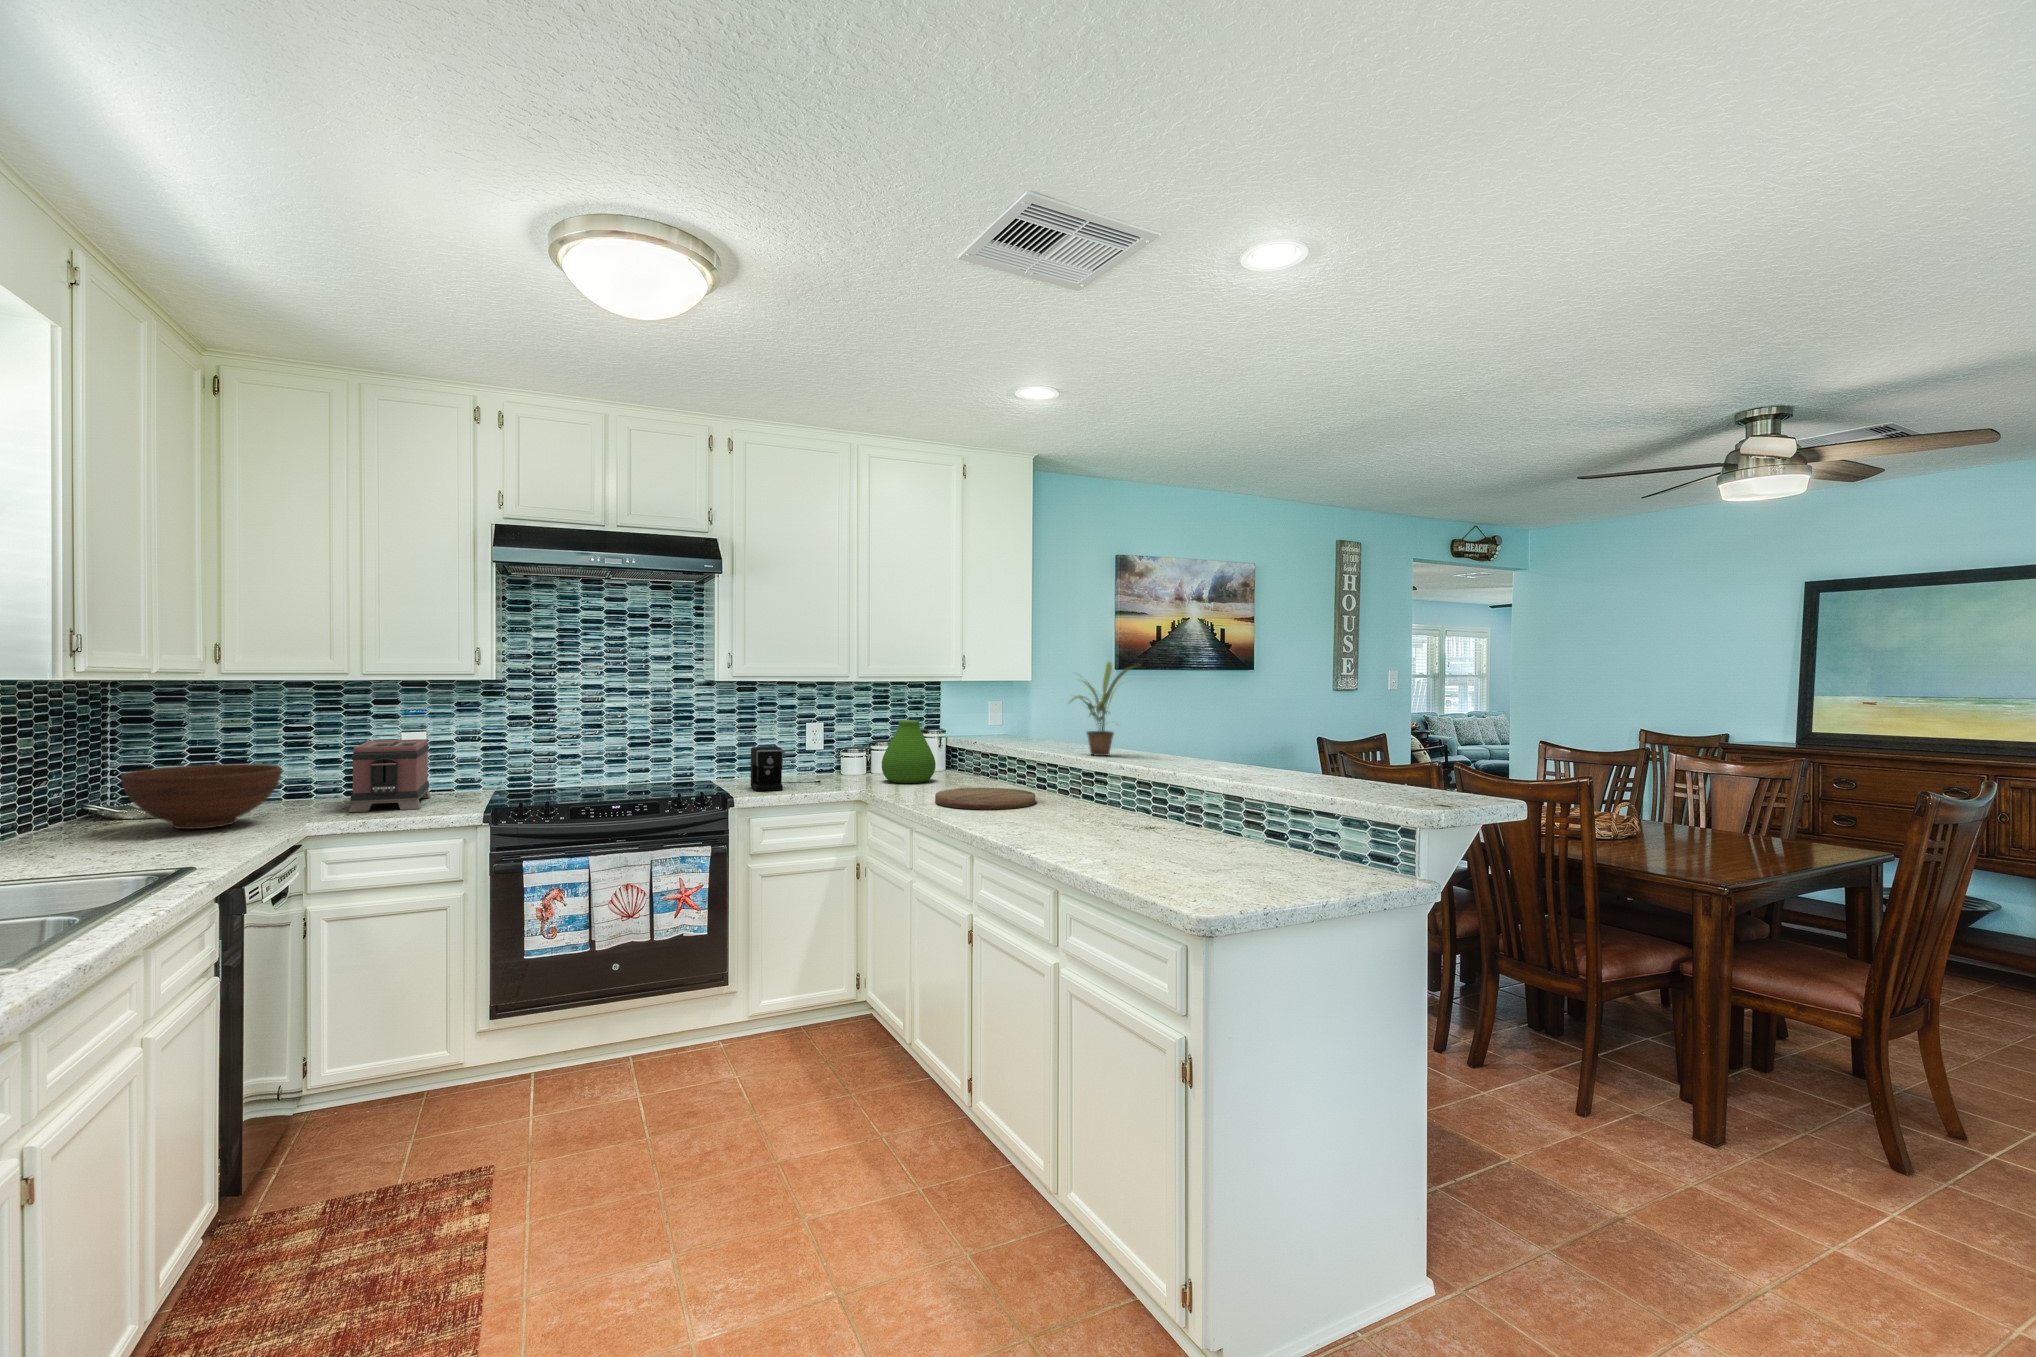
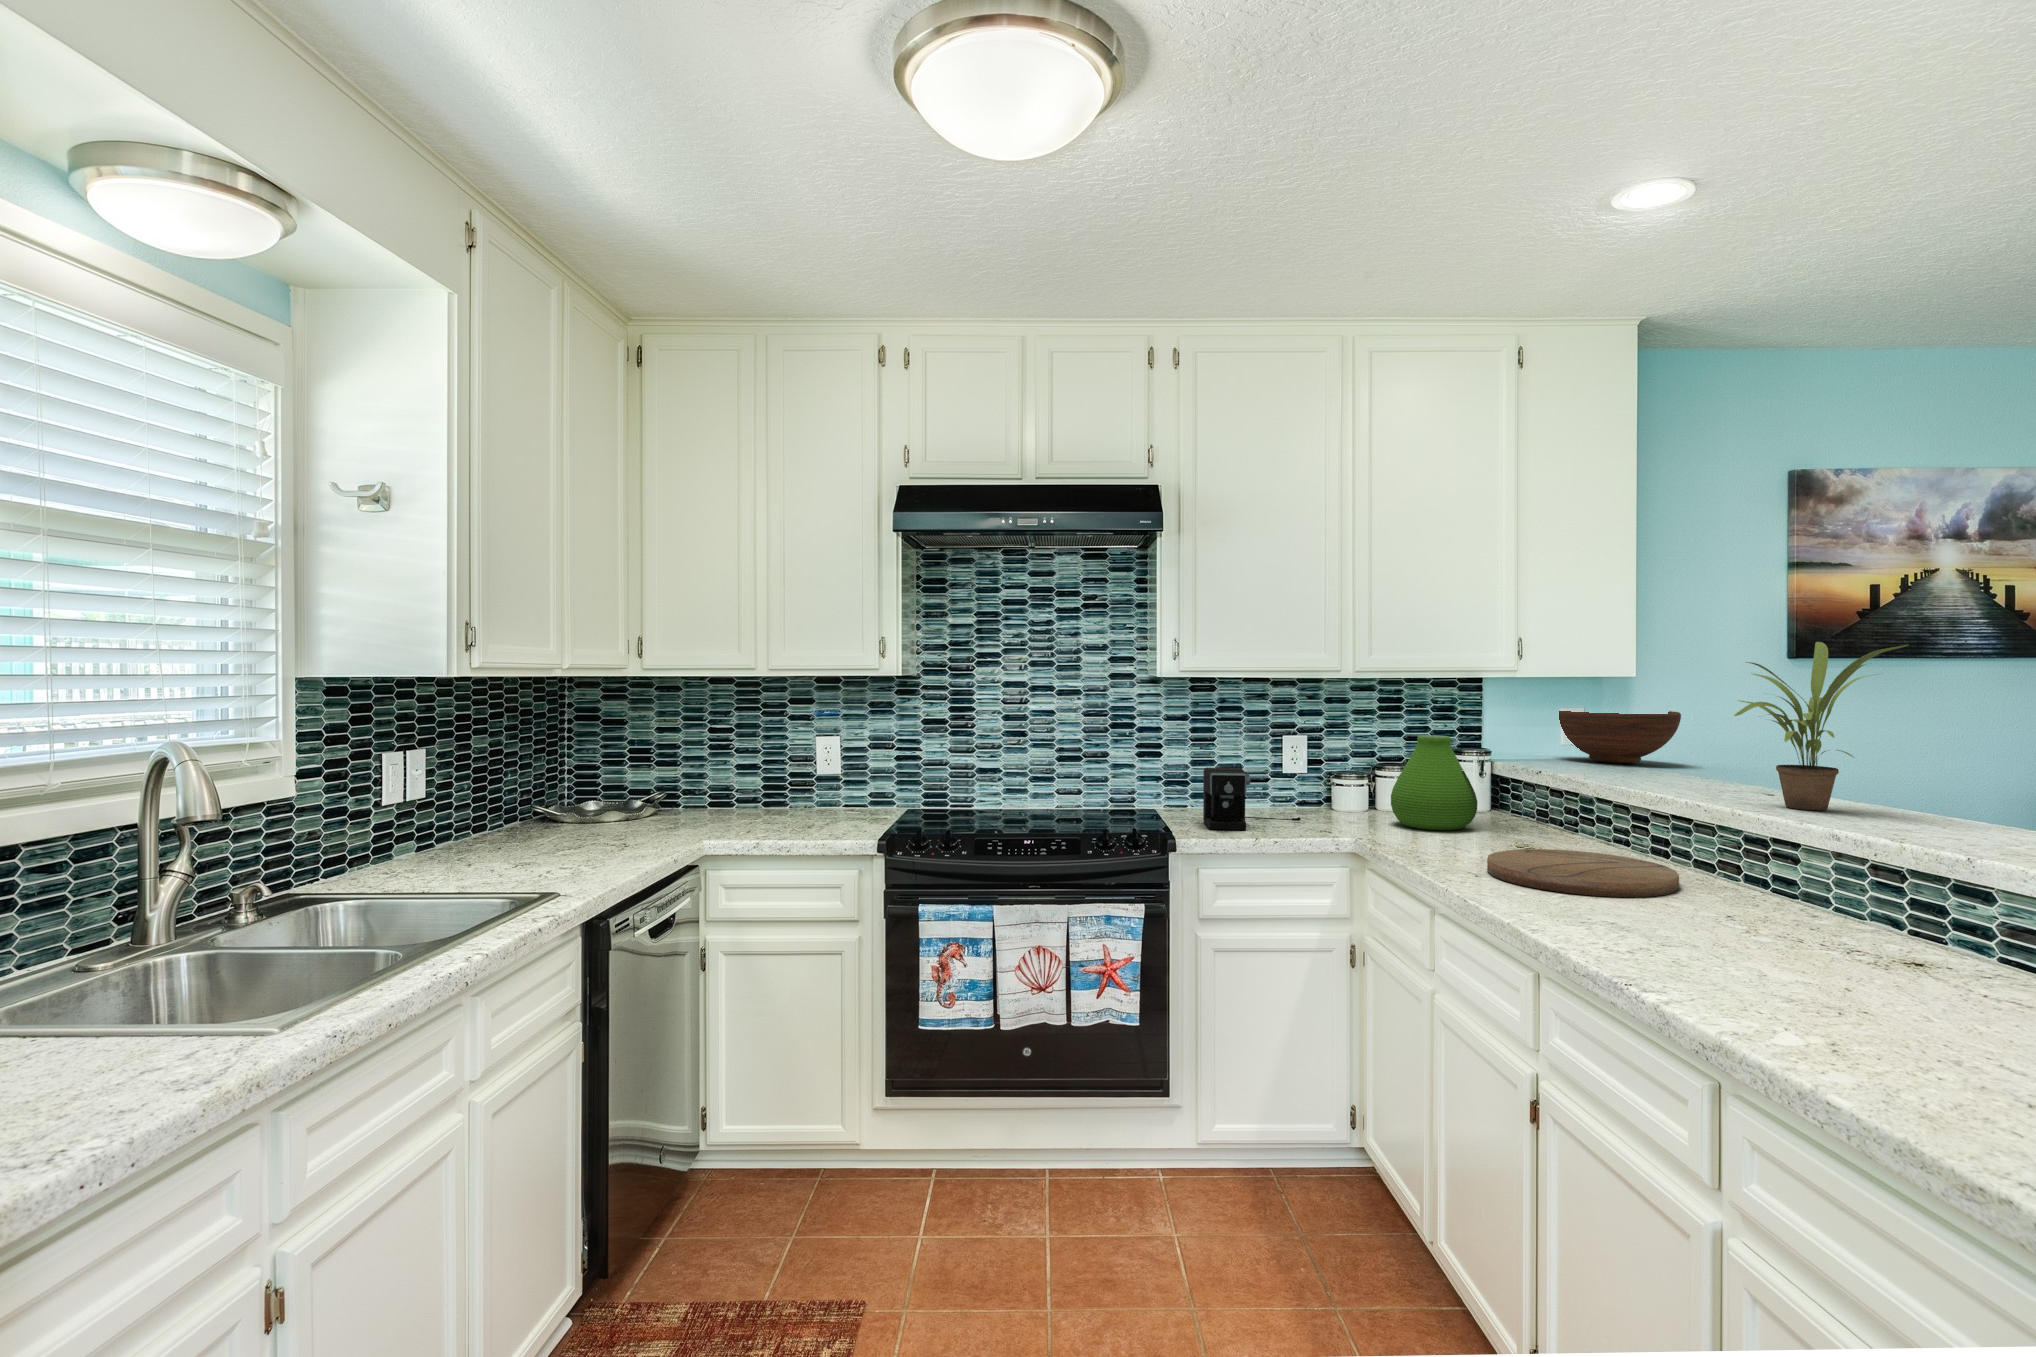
toaster: present [348,739,431,812] -> none [750,745,841,828]
fruit bowl: present [121,764,282,829] -> present [1559,711,1681,763]

